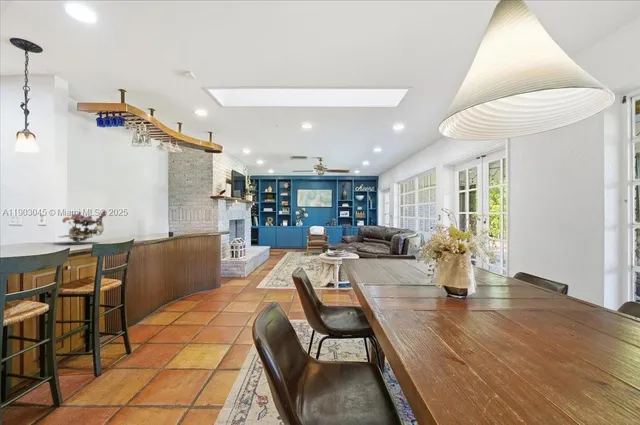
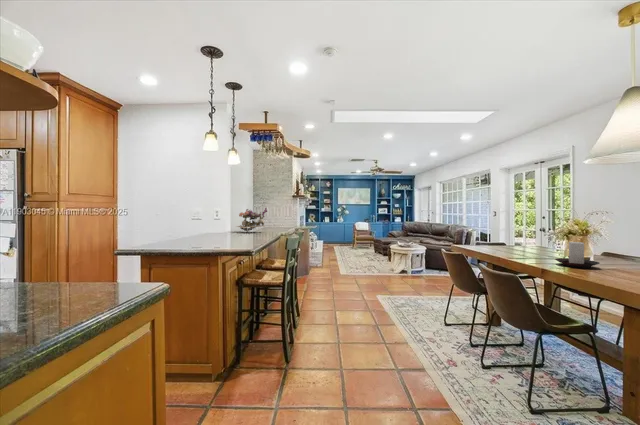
candle holder: none [416,266,479,315] -> present [555,242,599,268]

